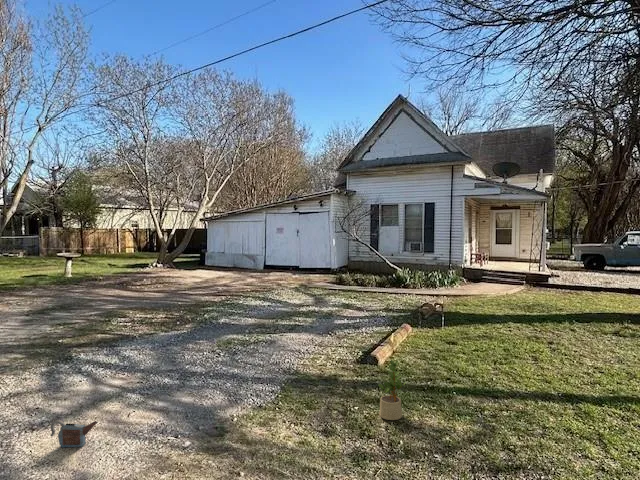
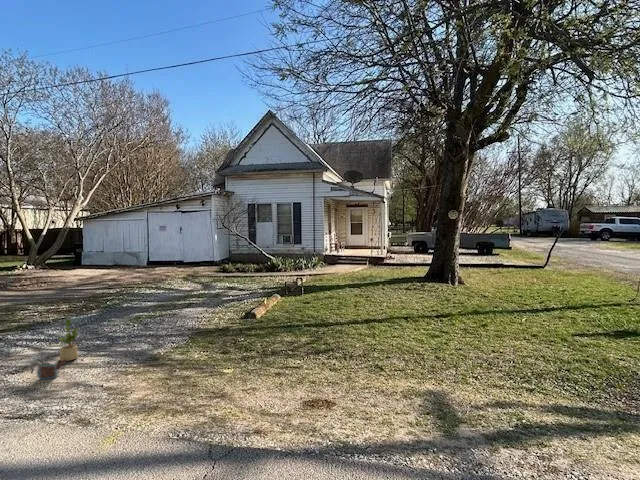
potted plant: present [379,360,405,420] -> present [59,319,78,361]

